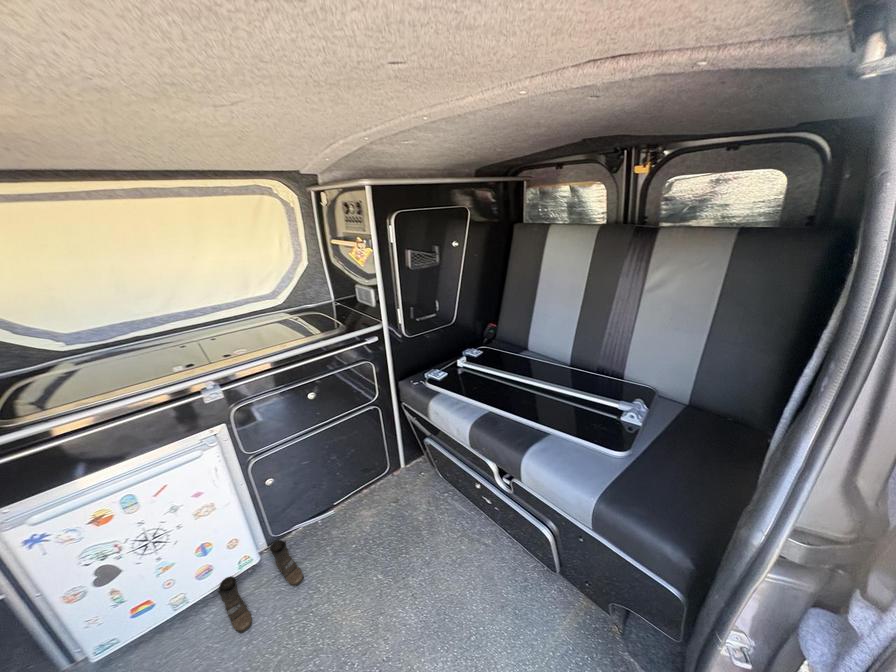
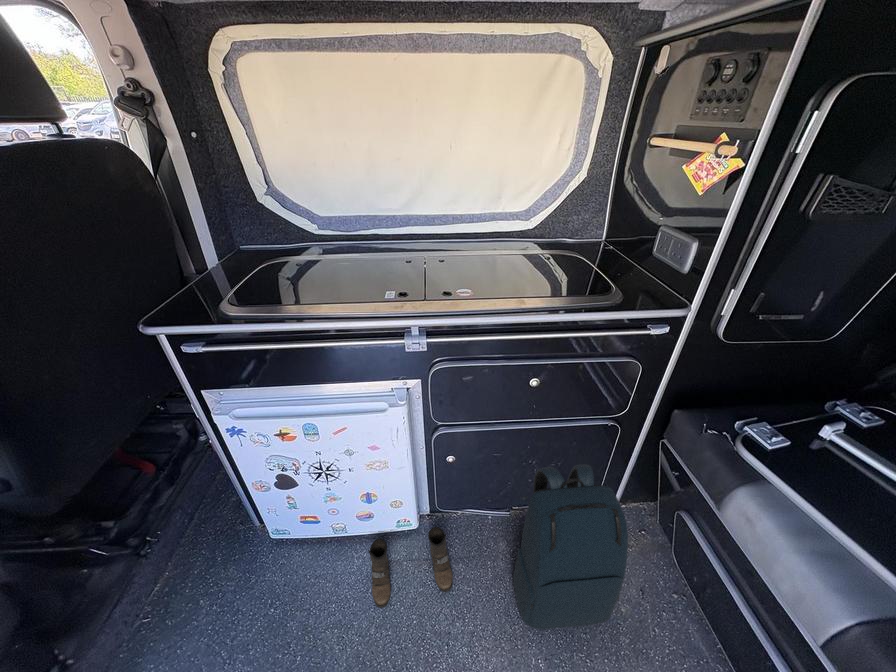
backpack: none [335,434,415,562] -> present [513,465,628,629]

